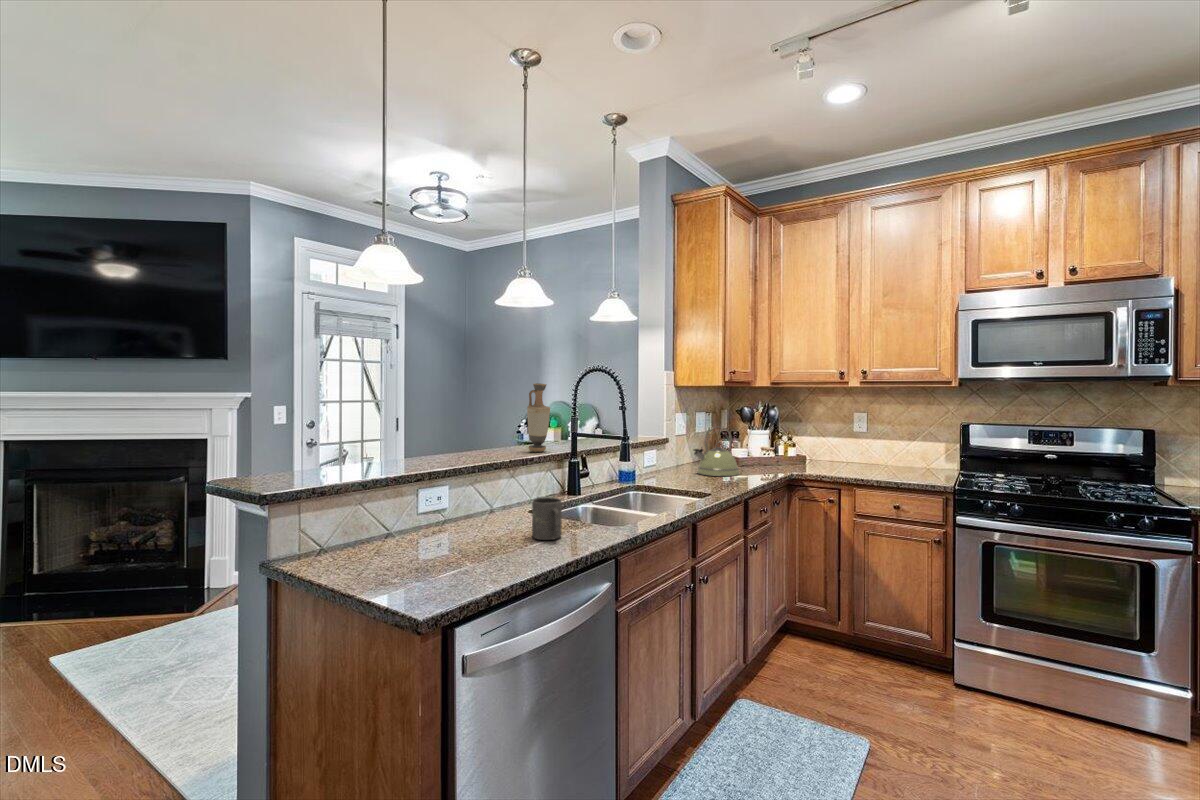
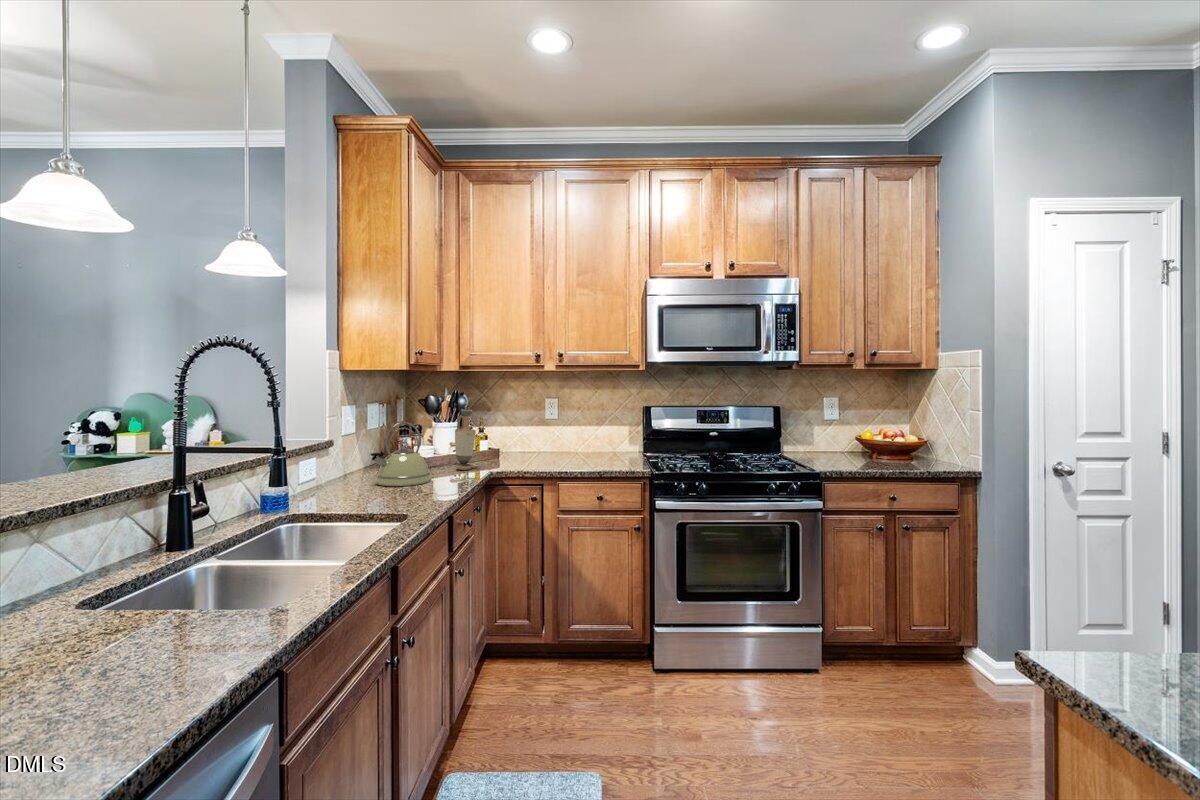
vase: present [527,383,550,452] -> present [455,409,476,470]
mug: present [532,498,562,540] -> none [81,581,157,674]

